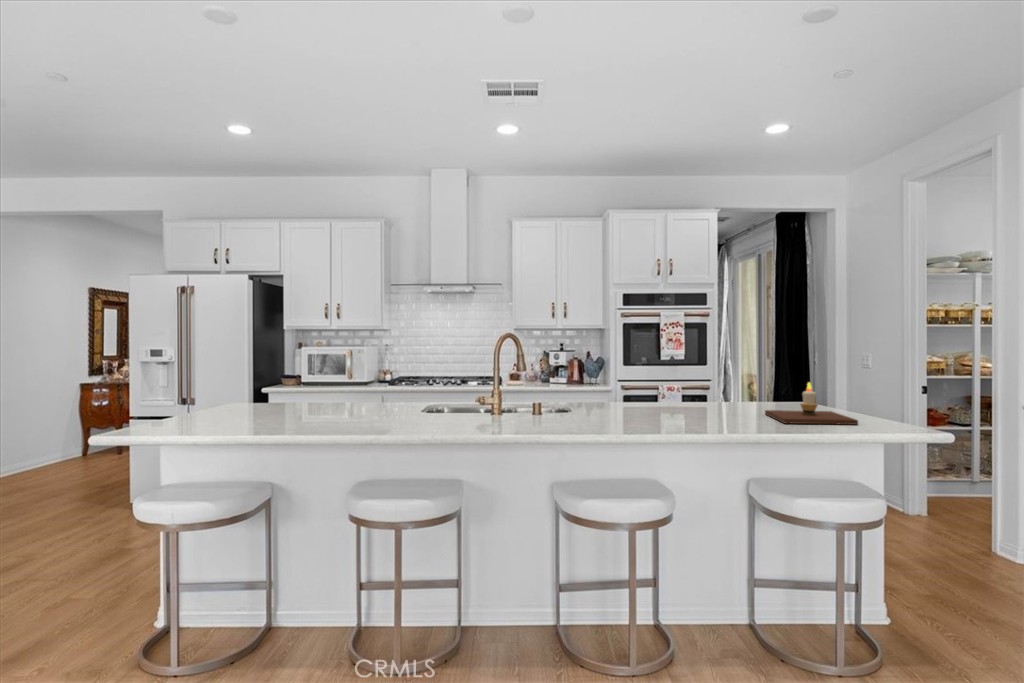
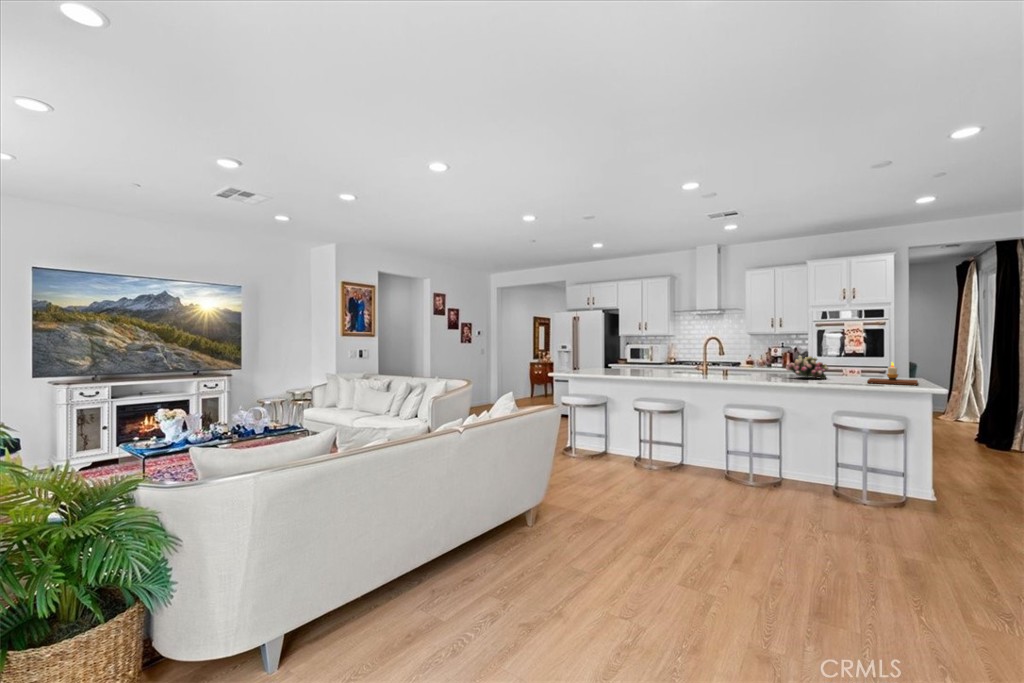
flower arrangement: none [636,372,703,415] -> present [786,356,828,379]

